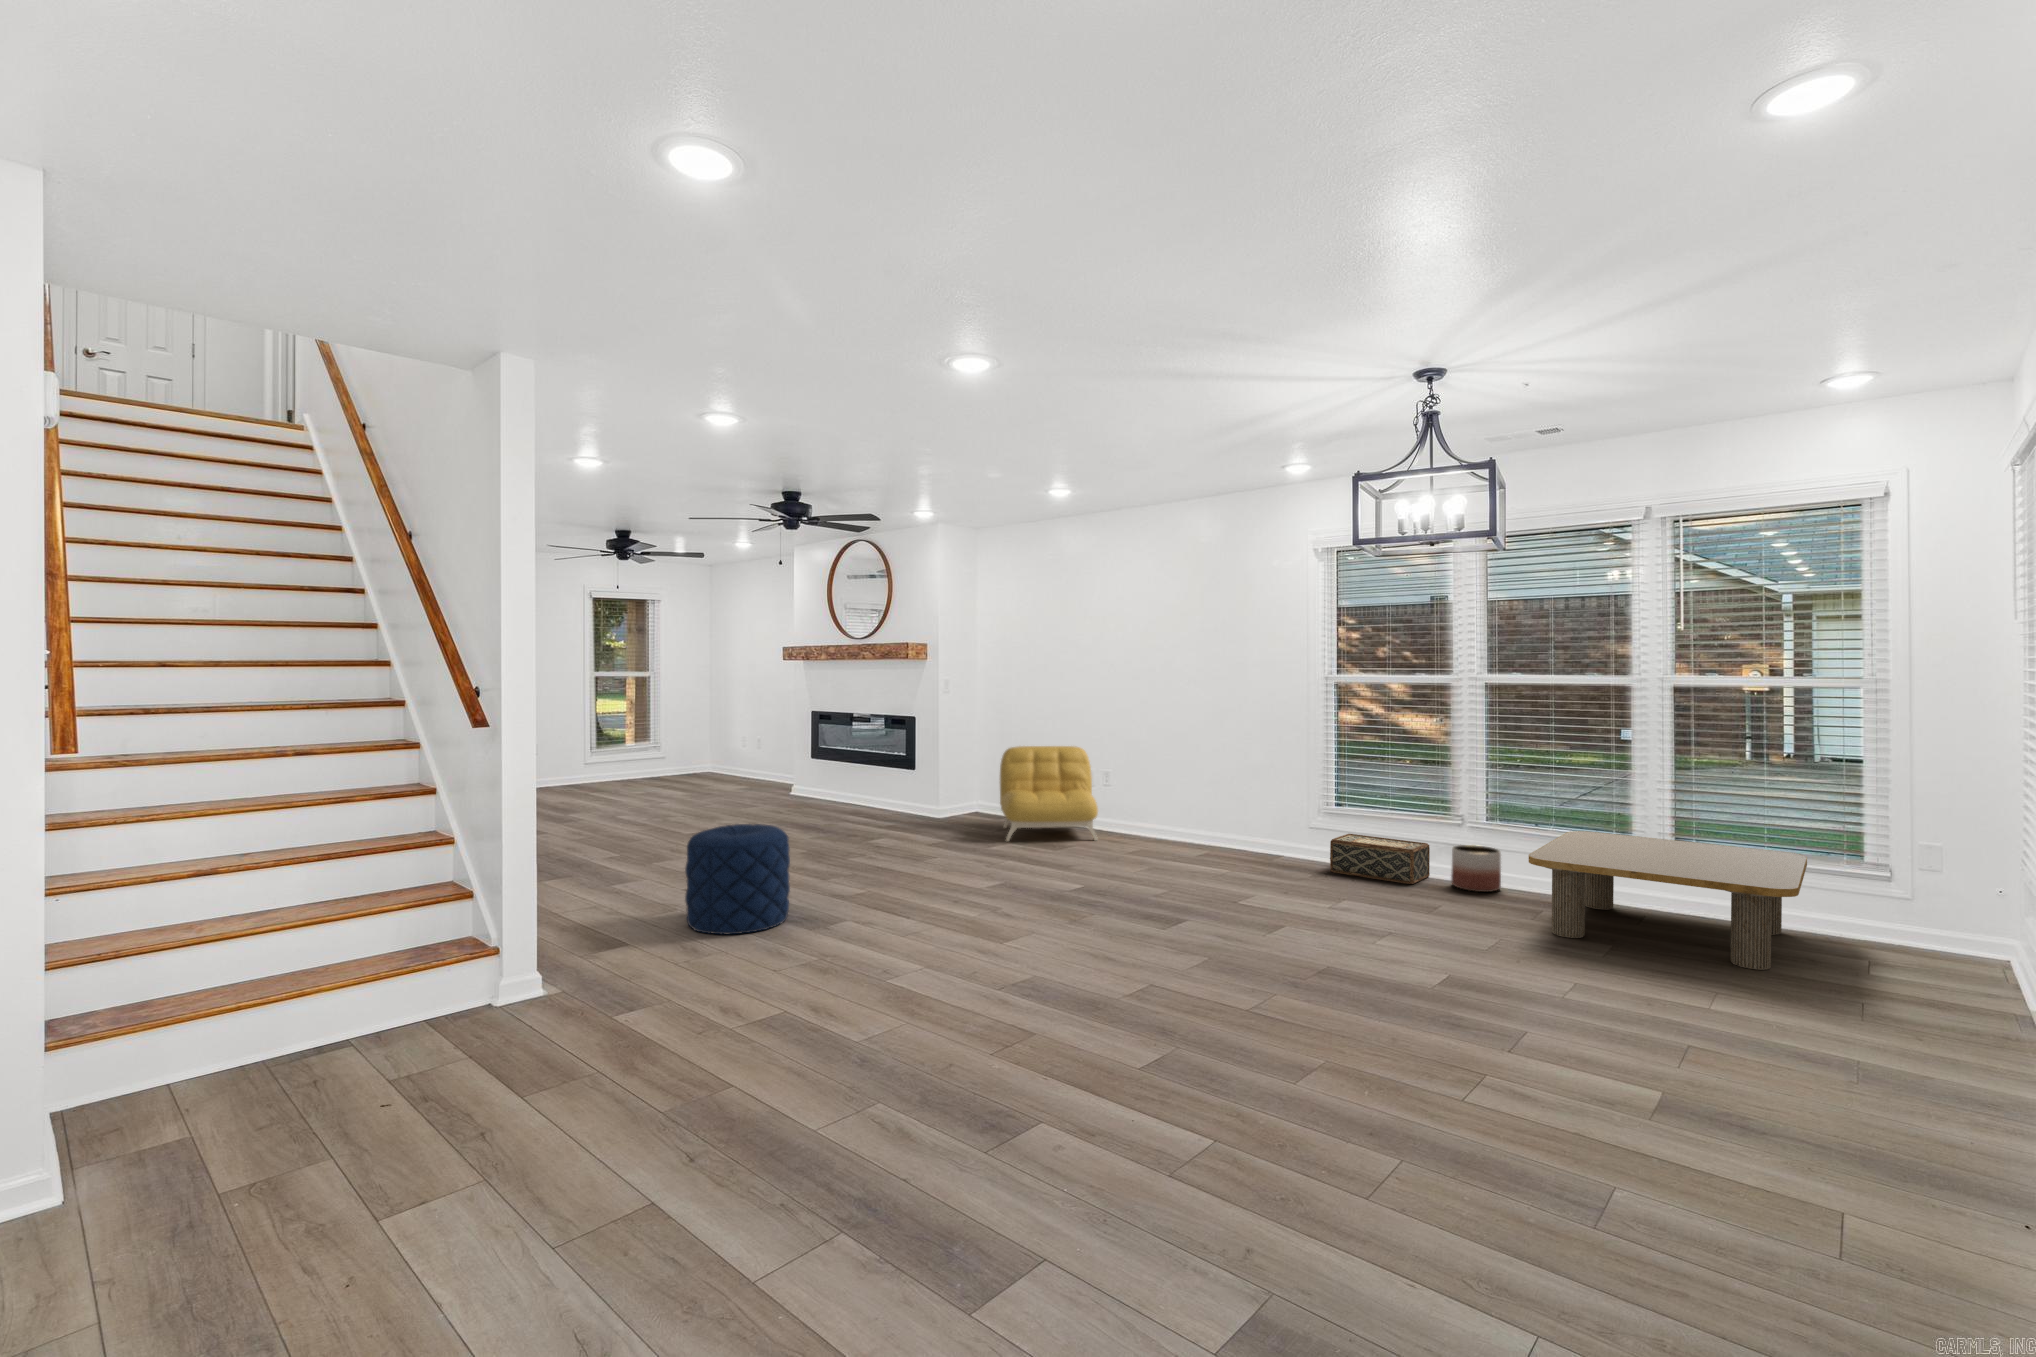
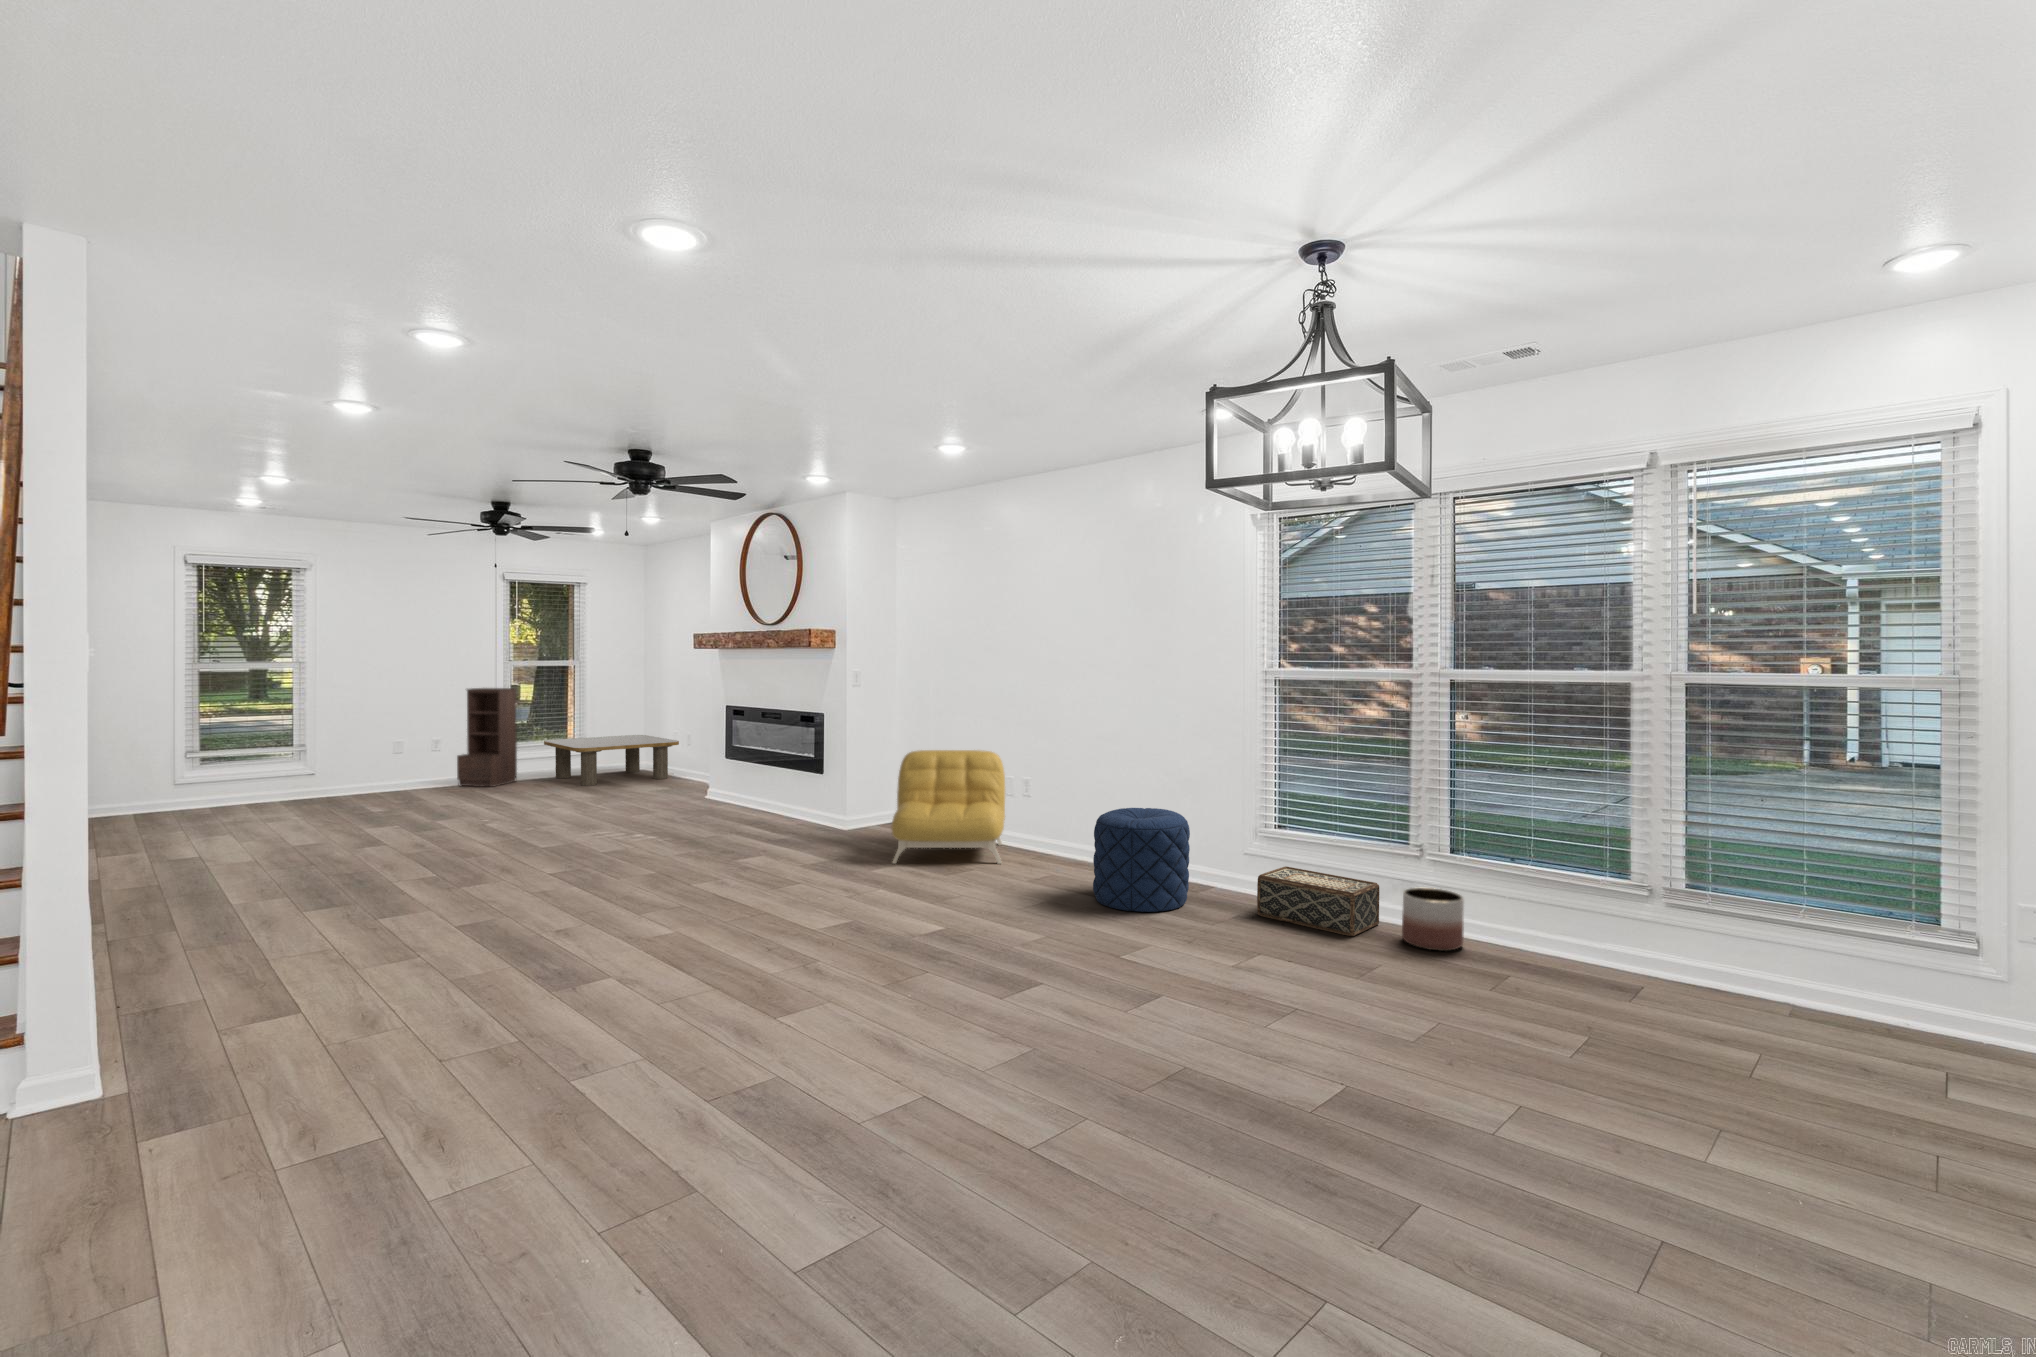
bookshelf: none [557,698,607,789] -> present [457,688,517,787]
pouf: present [685,824,790,934] -> present [1093,808,1190,912]
coffee table: present [1529,831,1807,970] -> present [544,735,679,786]

